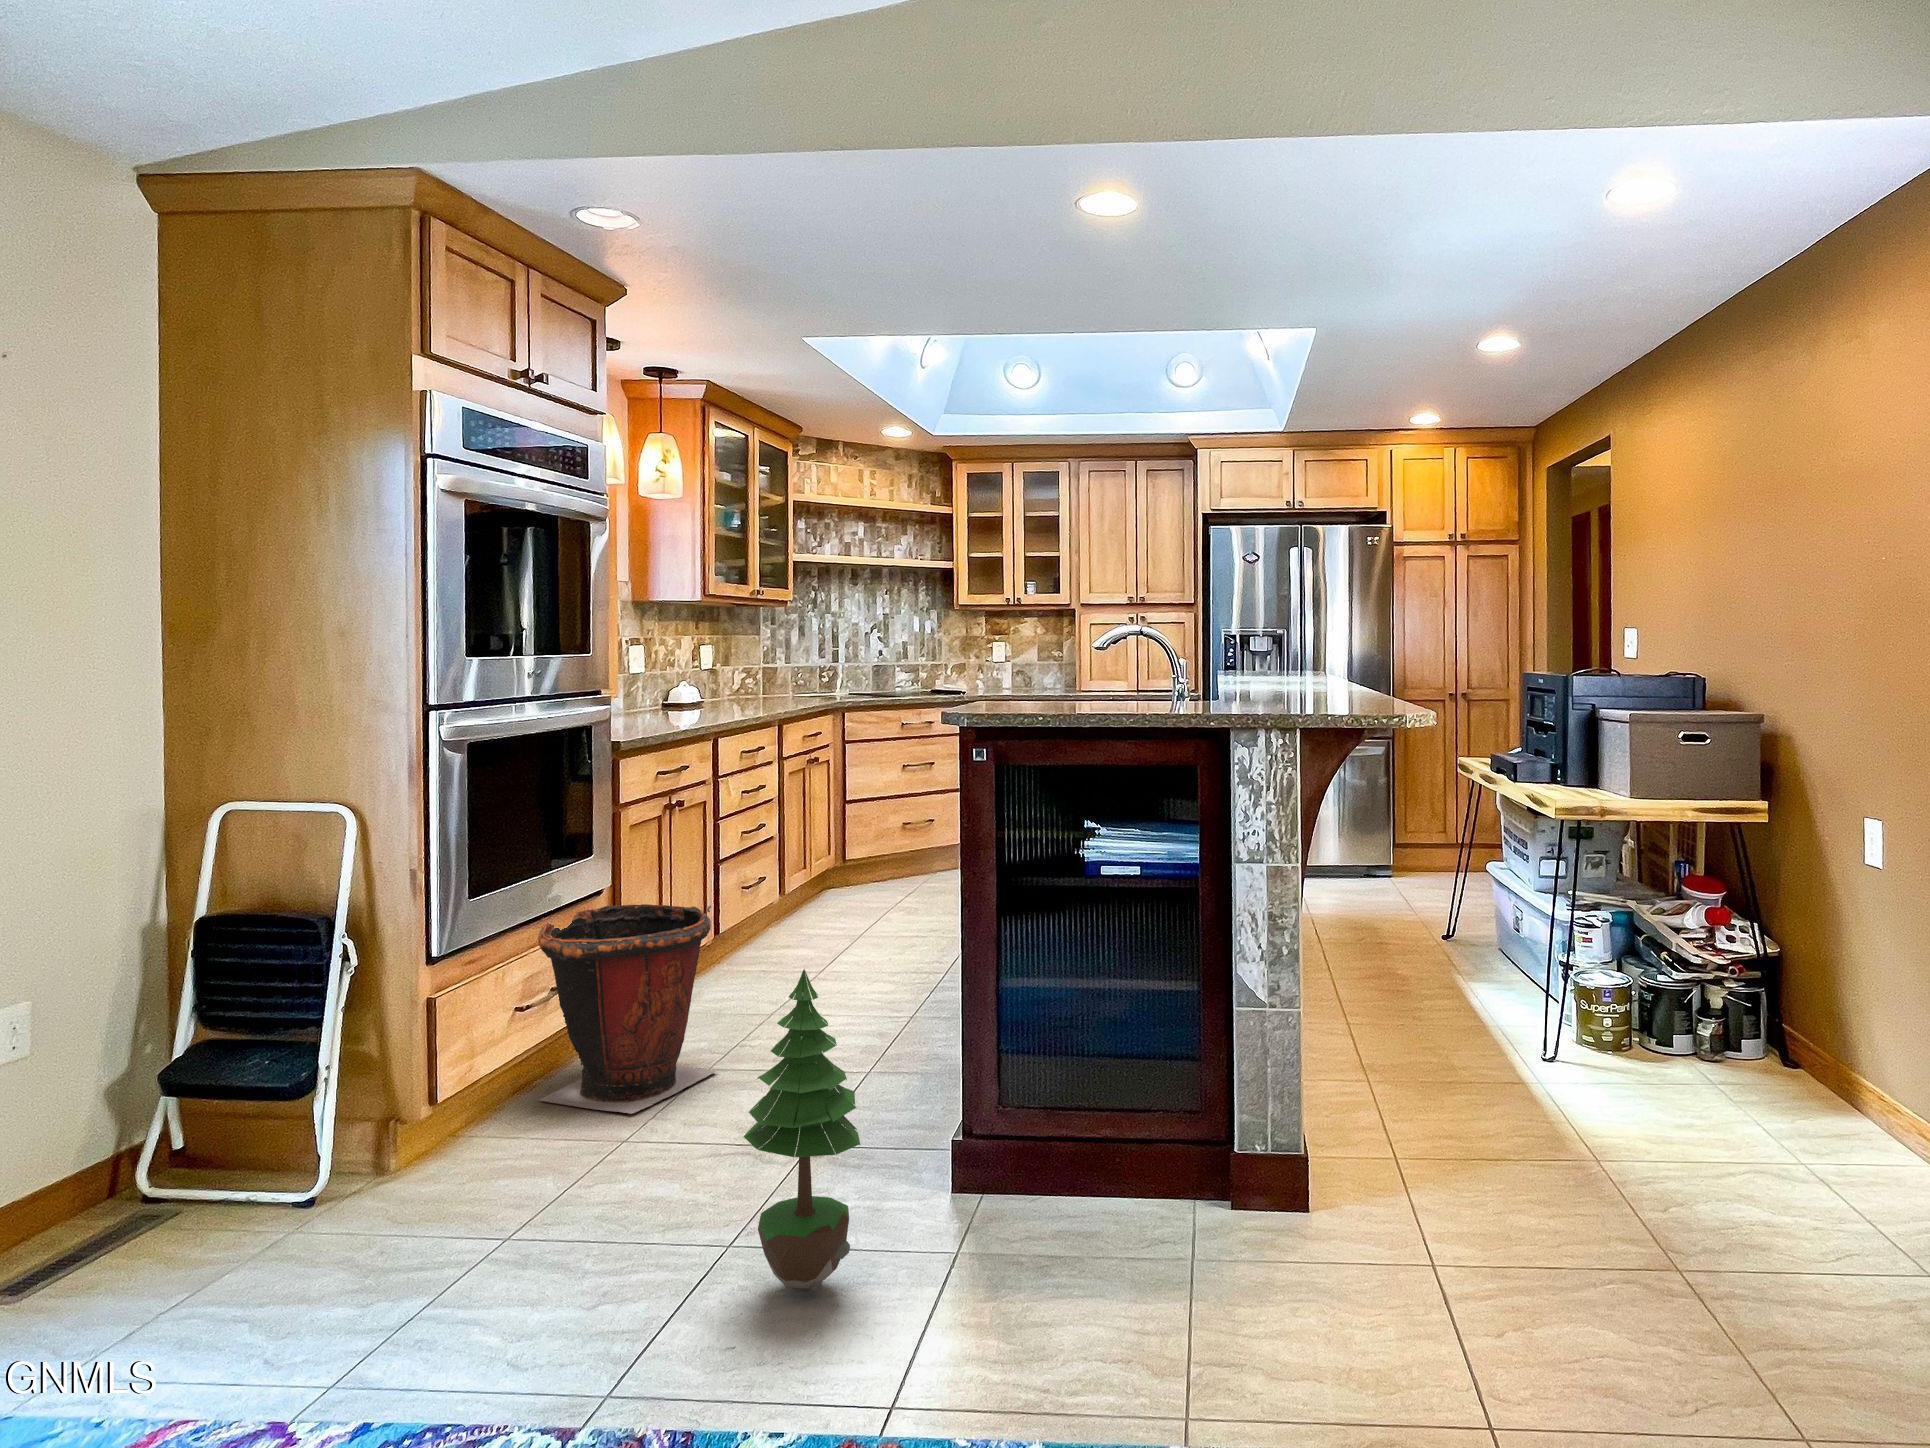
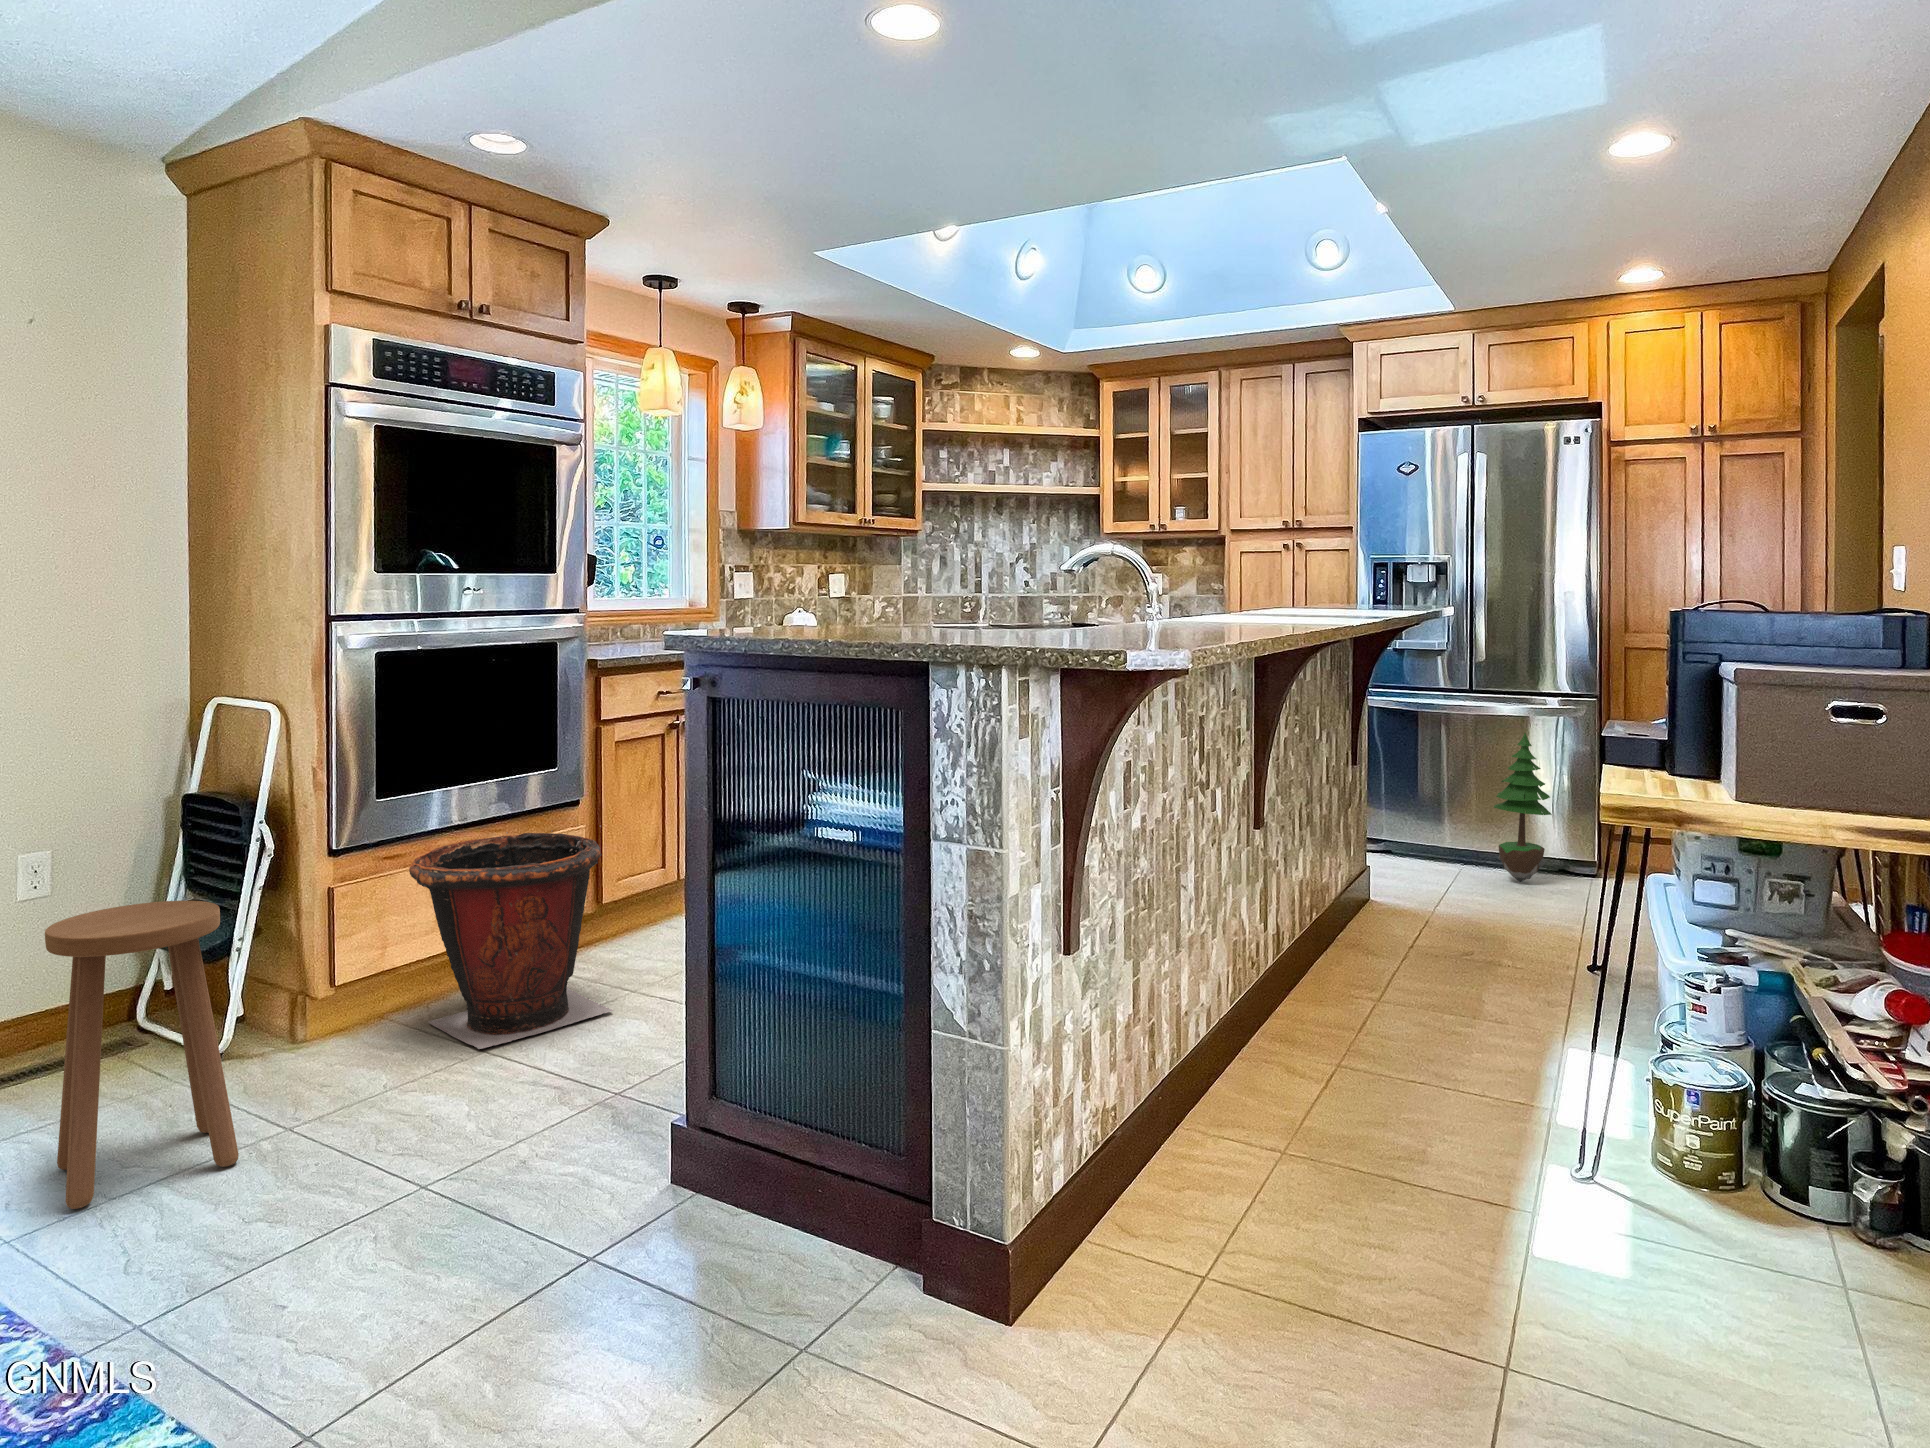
potted tree: present [743,969,860,1292] -> present [1494,733,1552,882]
stool: none [343,976,531,1279] -> present [45,901,239,1209]

